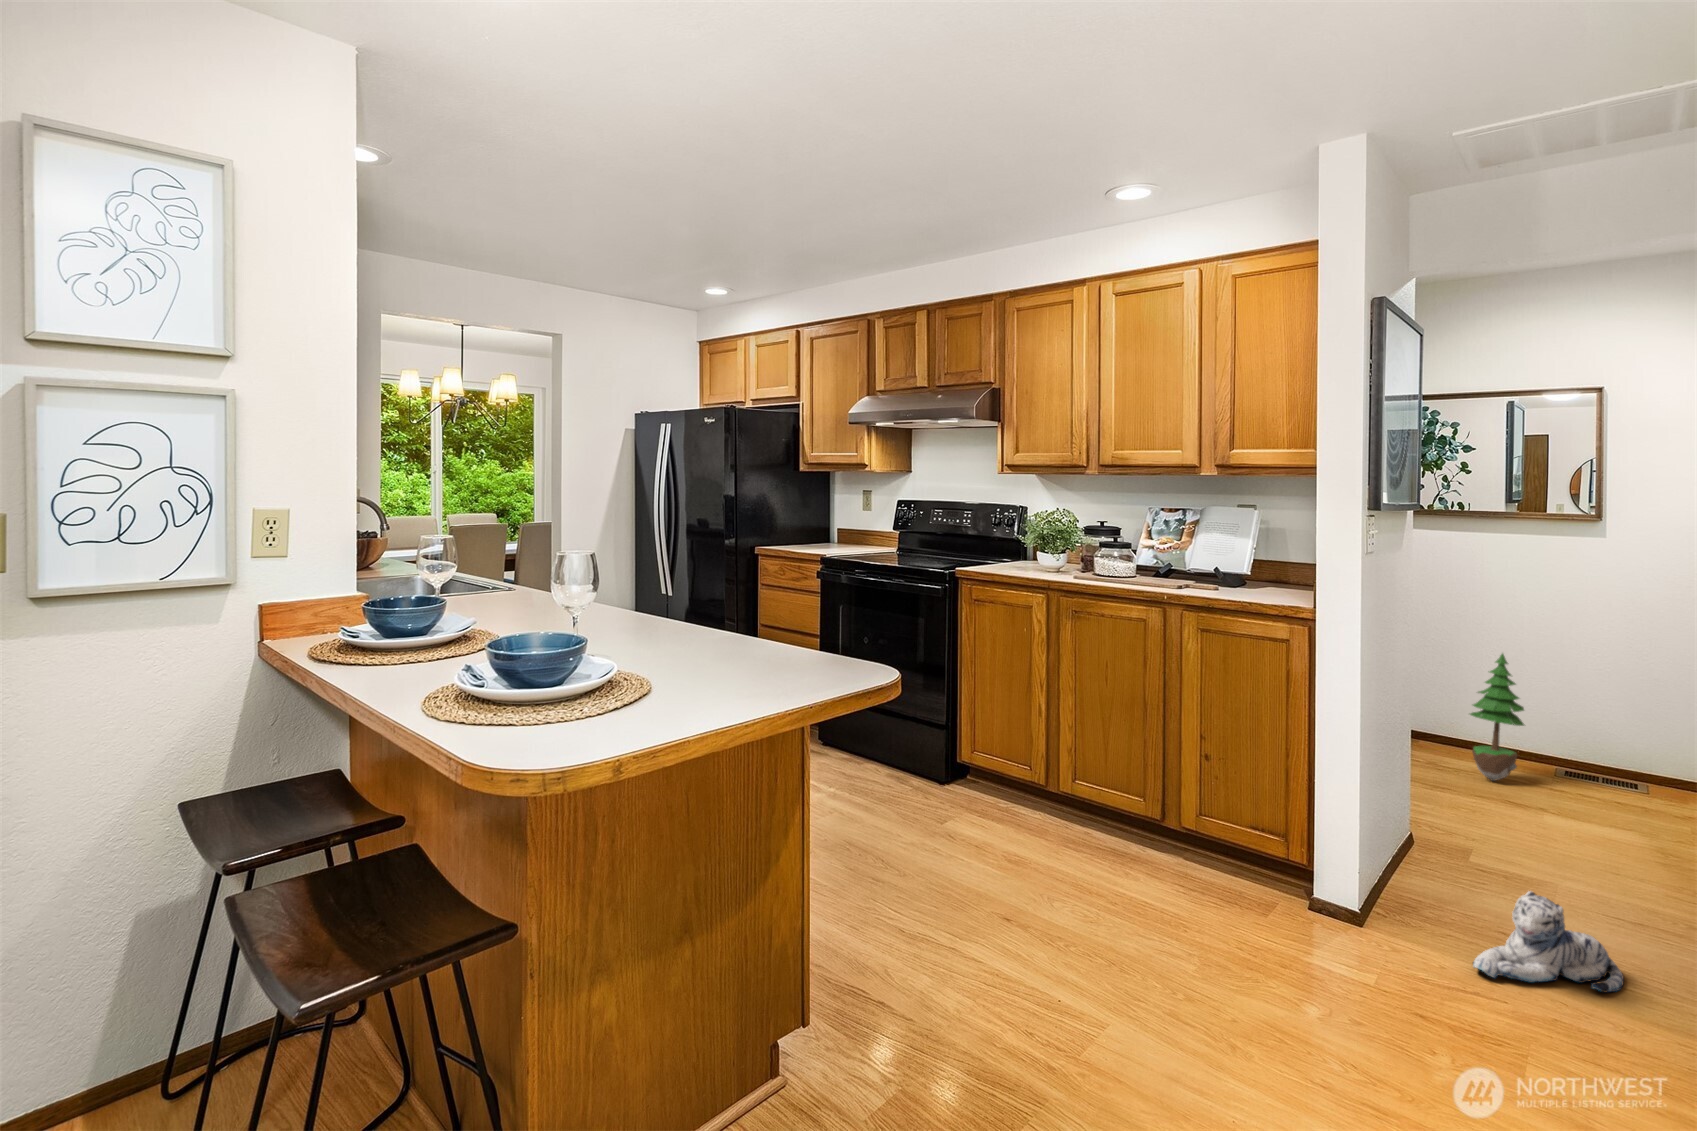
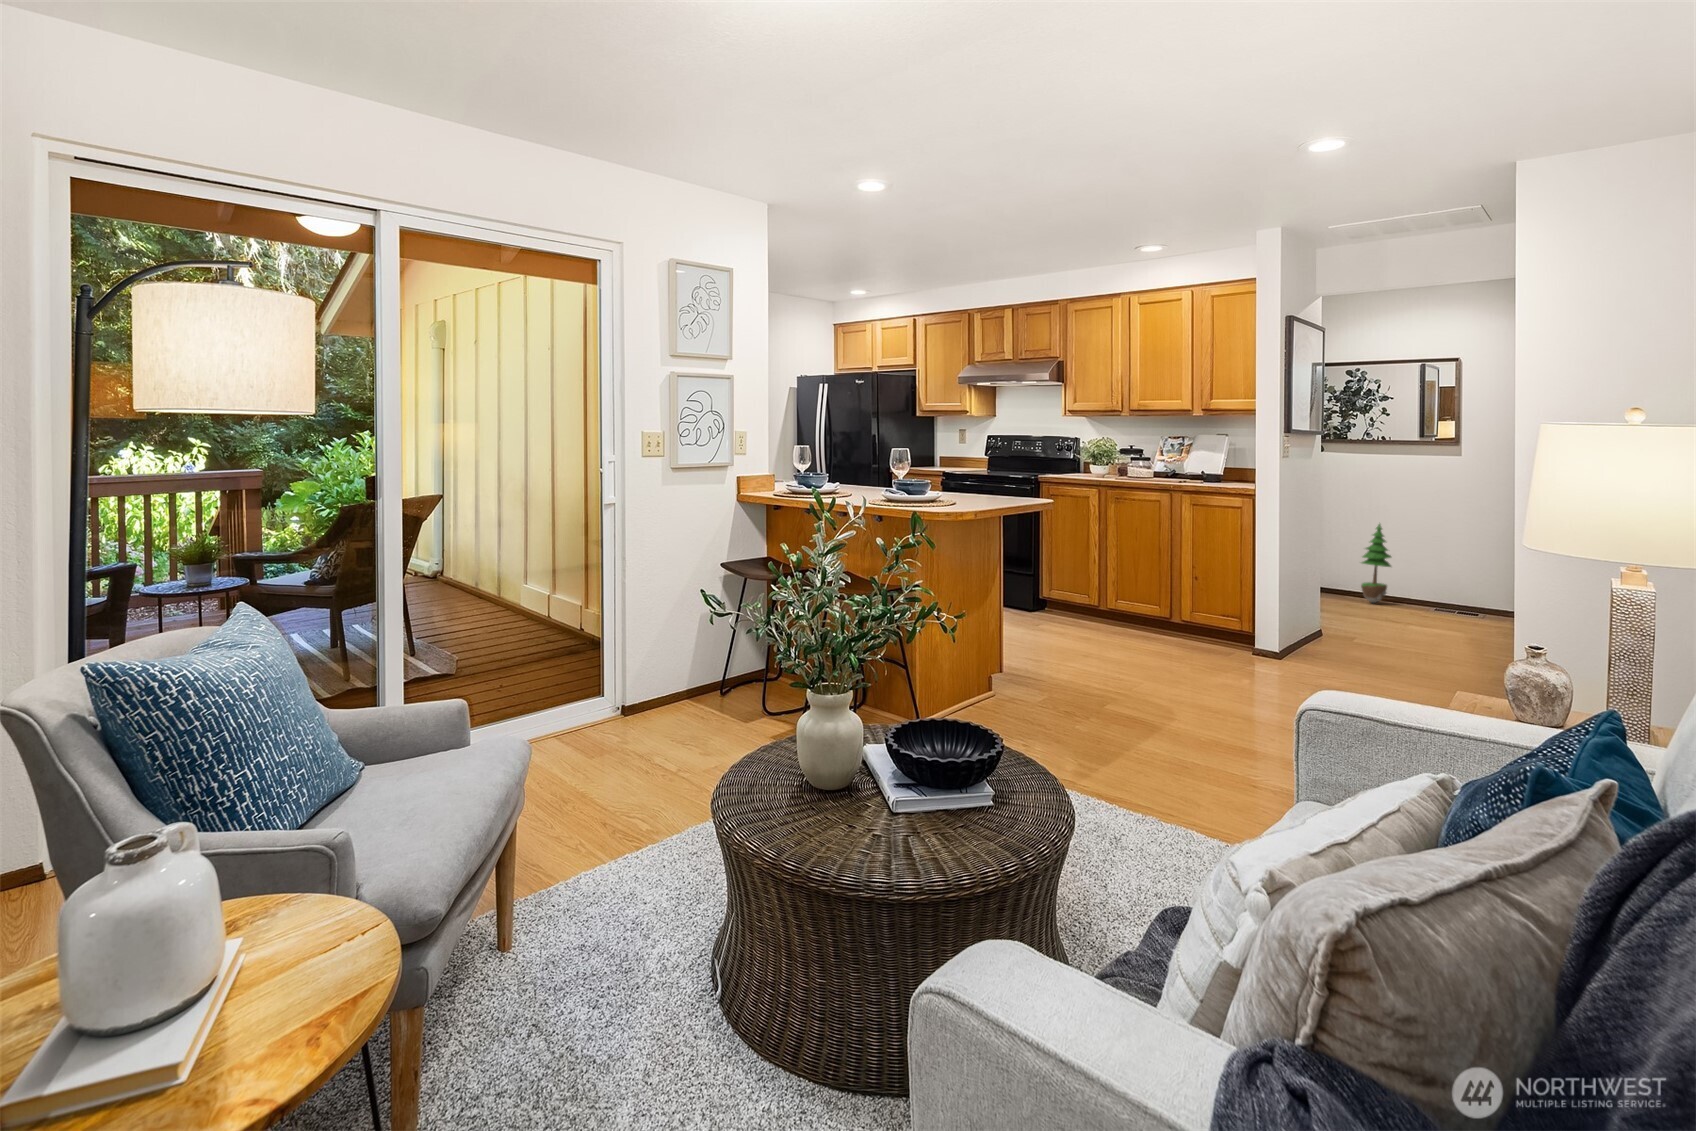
plush toy: present [1473,891,1624,992] -> none [1330,625,1404,669]

